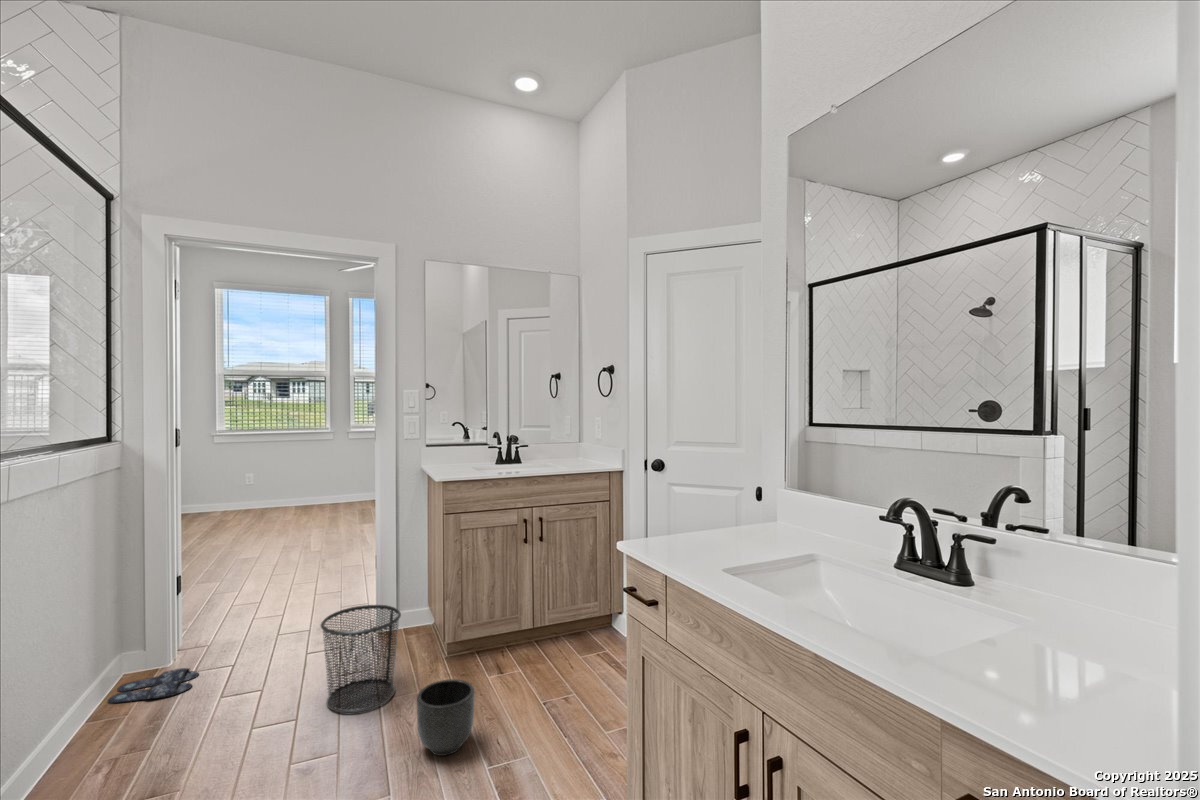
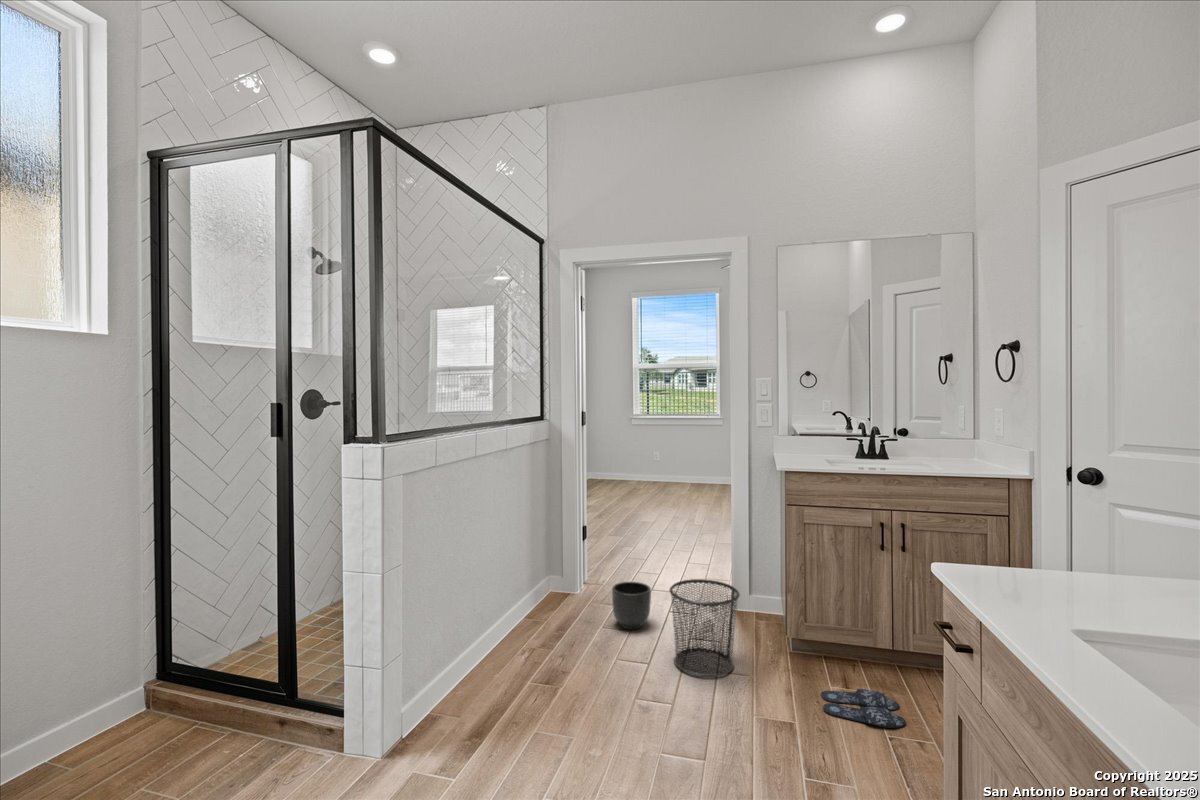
slippers: present [108,668,199,703] -> present [821,689,906,728]
planter: present [417,679,475,756] -> present [612,582,651,629]

